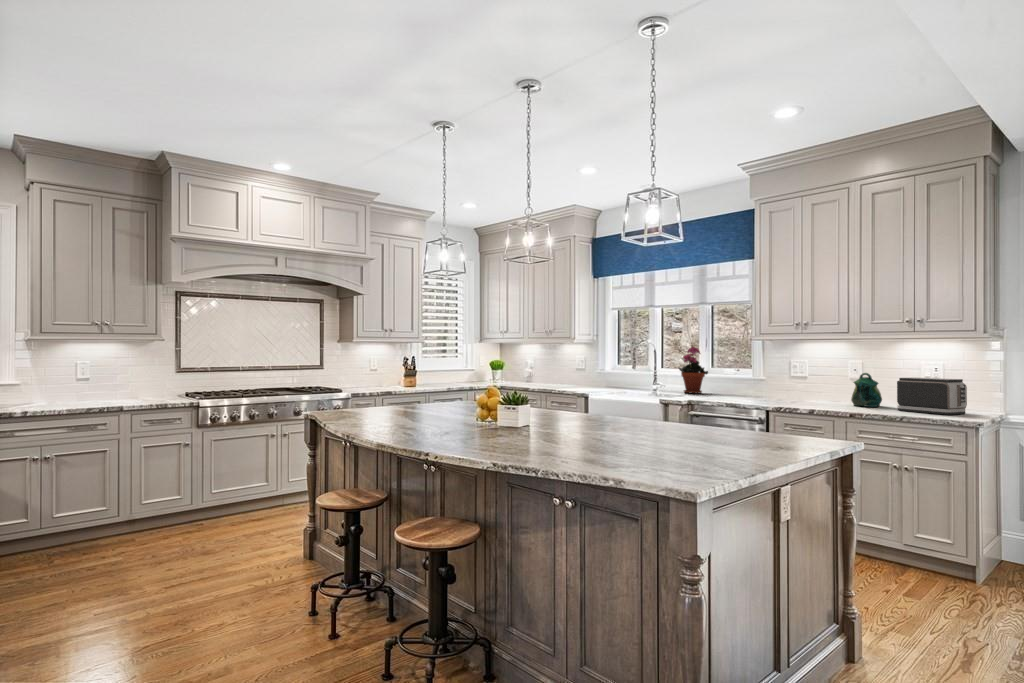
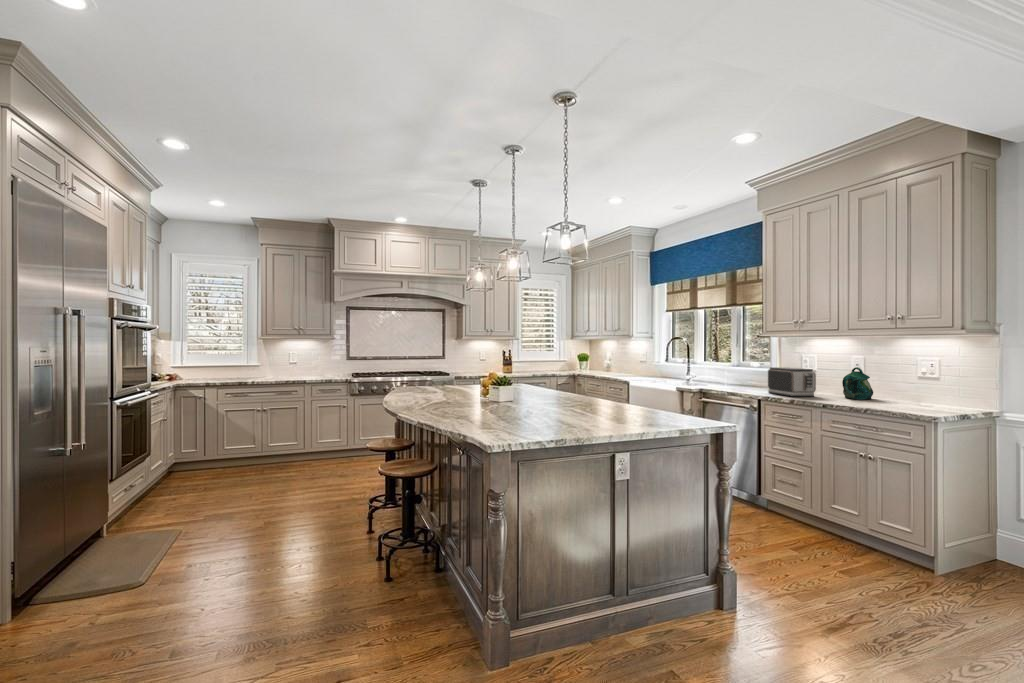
potted plant: present [679,347,708,393] -> none [710,342,738,383]
toaster: present [897,378,967,415] -> present [768,367,816,397]

